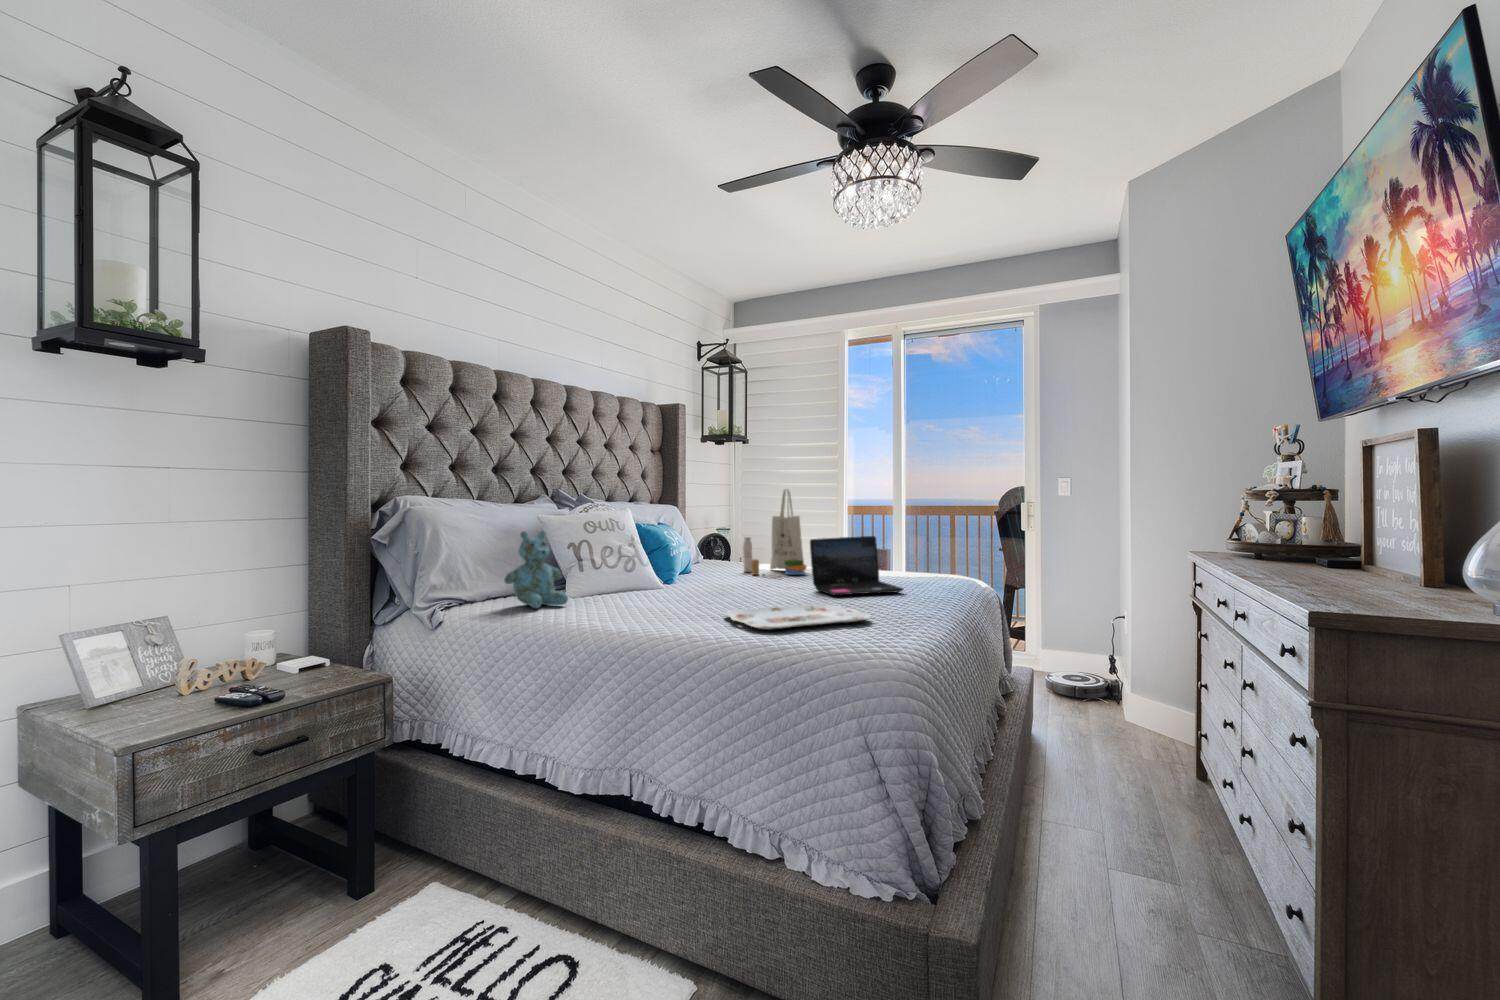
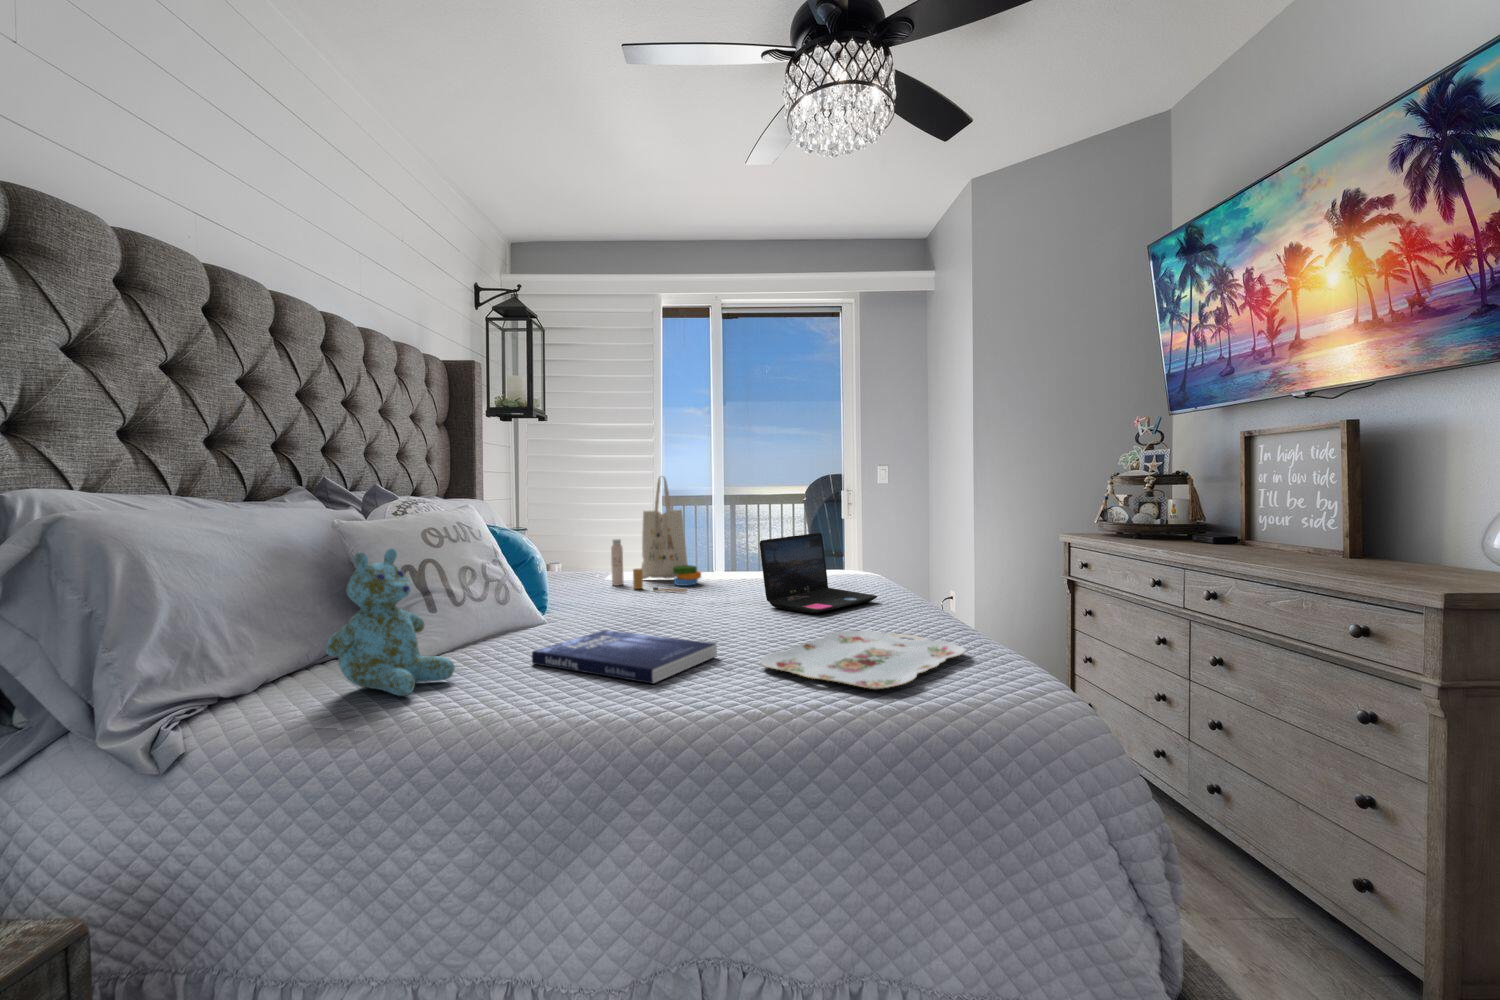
book: none [614,591,715,616] -> present [532,630,717,684]

